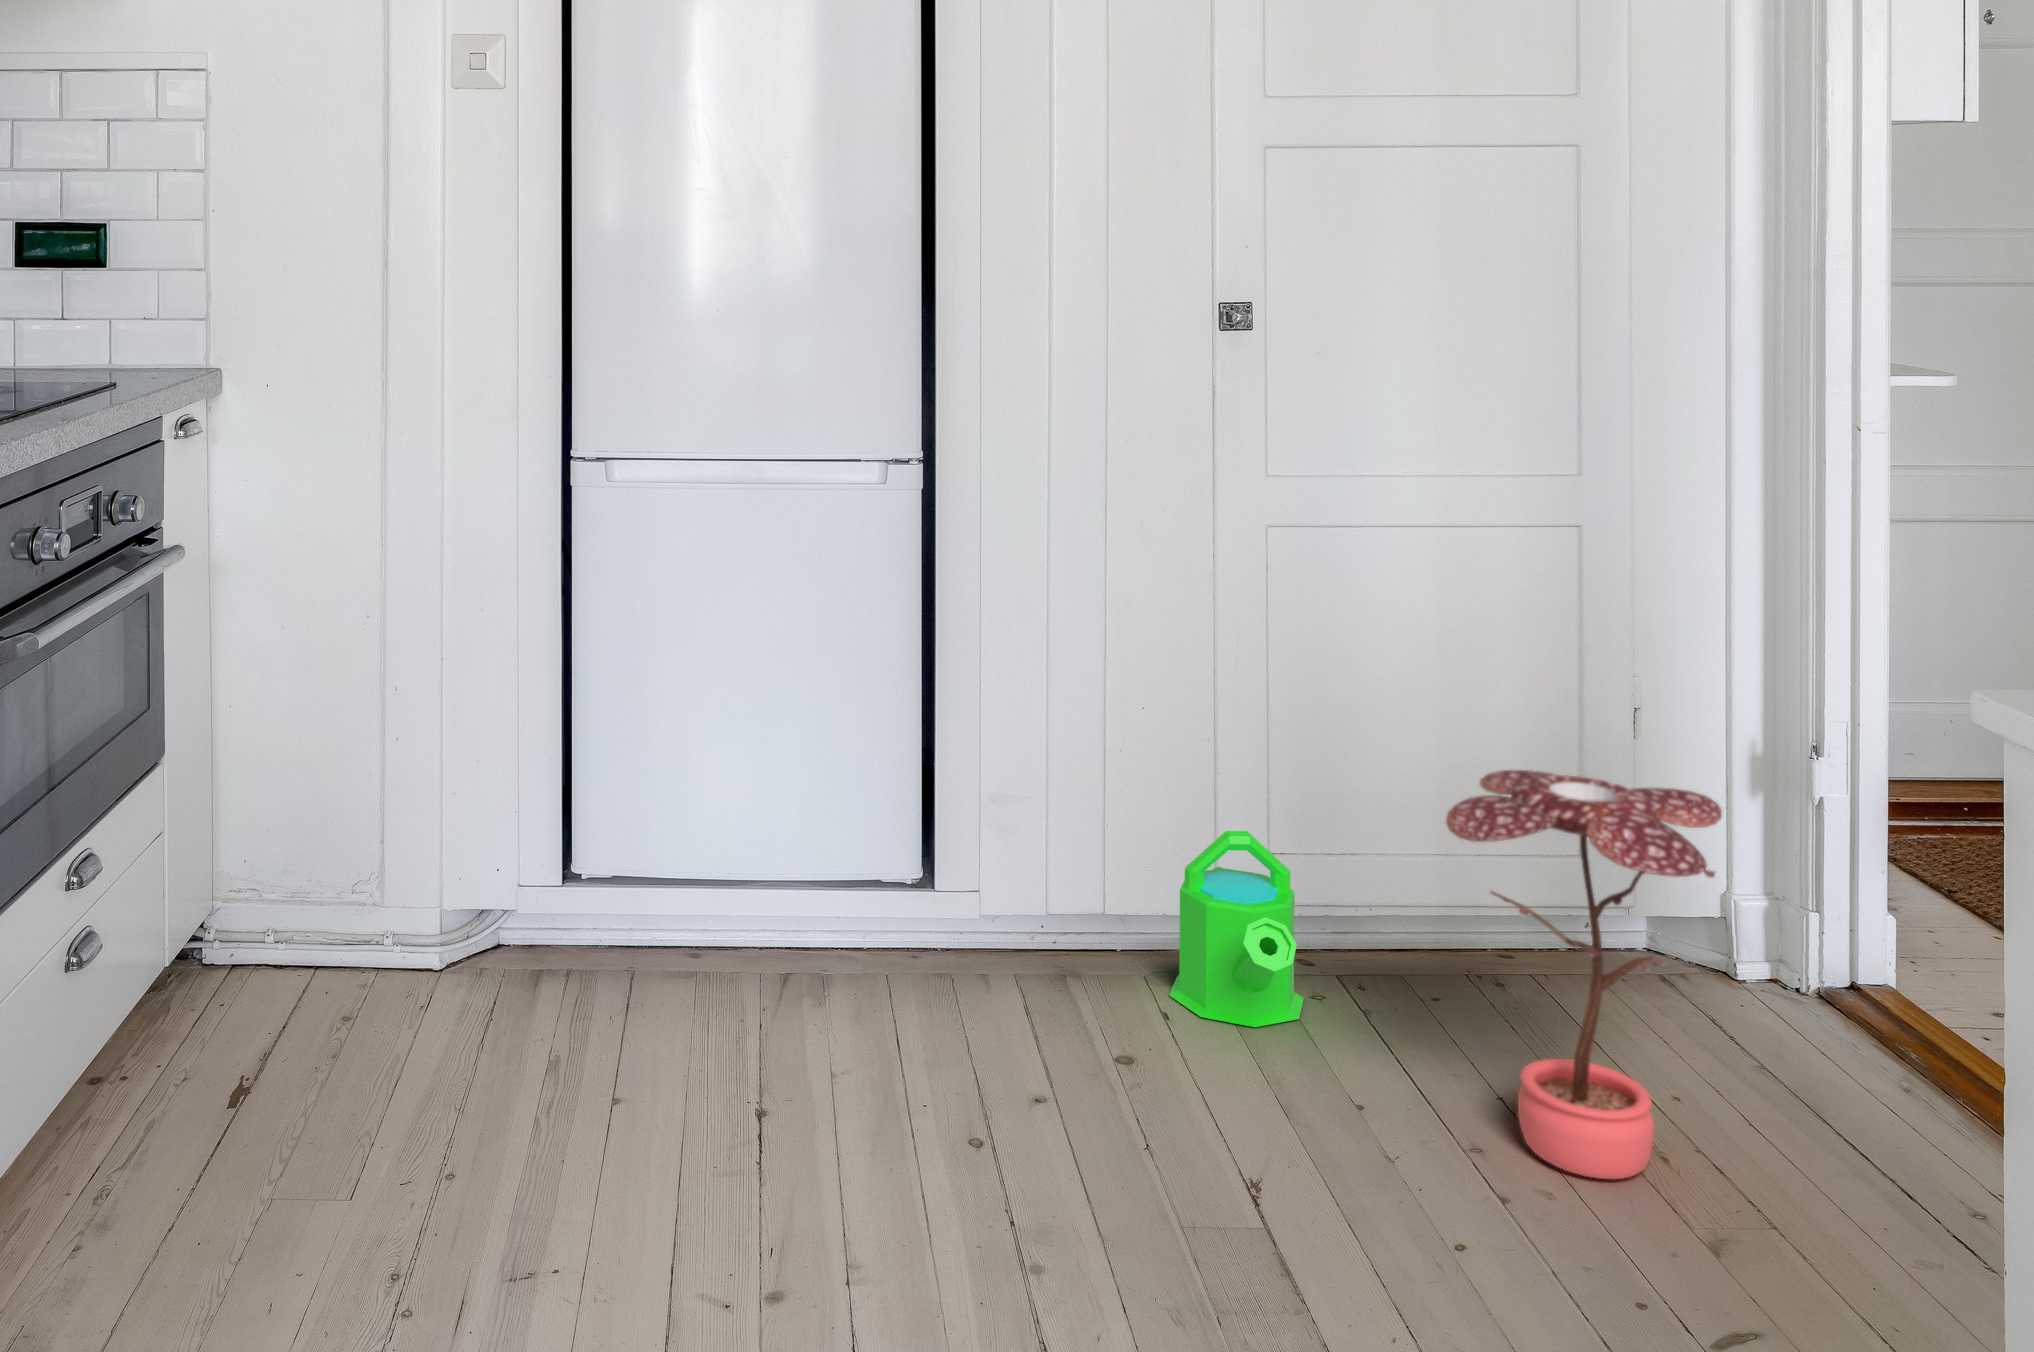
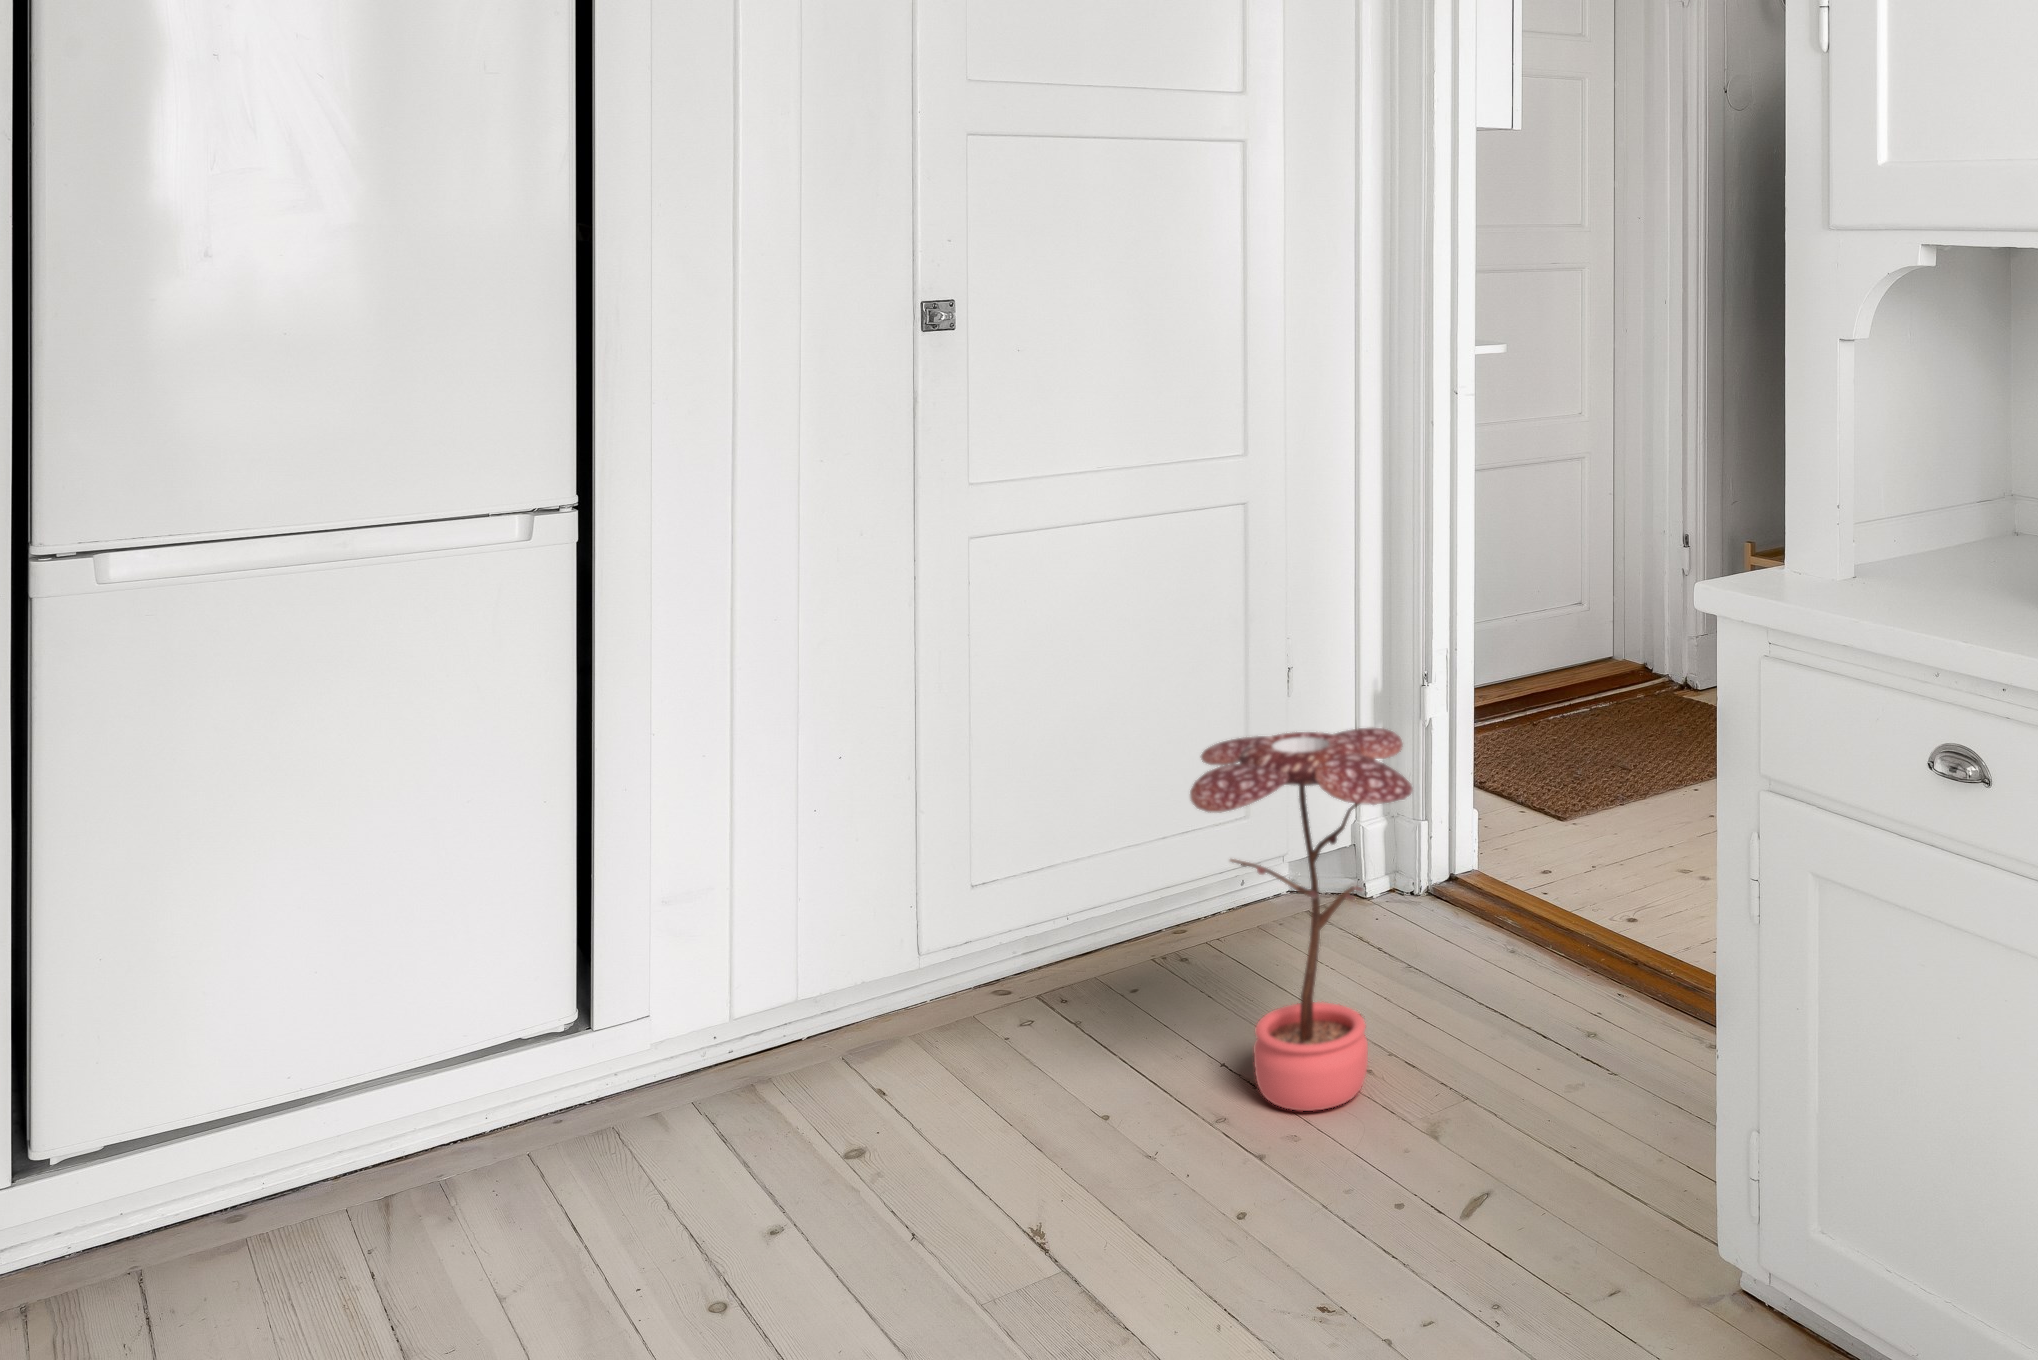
watering can: present [1169,831,1304,1027] -> none [886,866,1031,1080]

